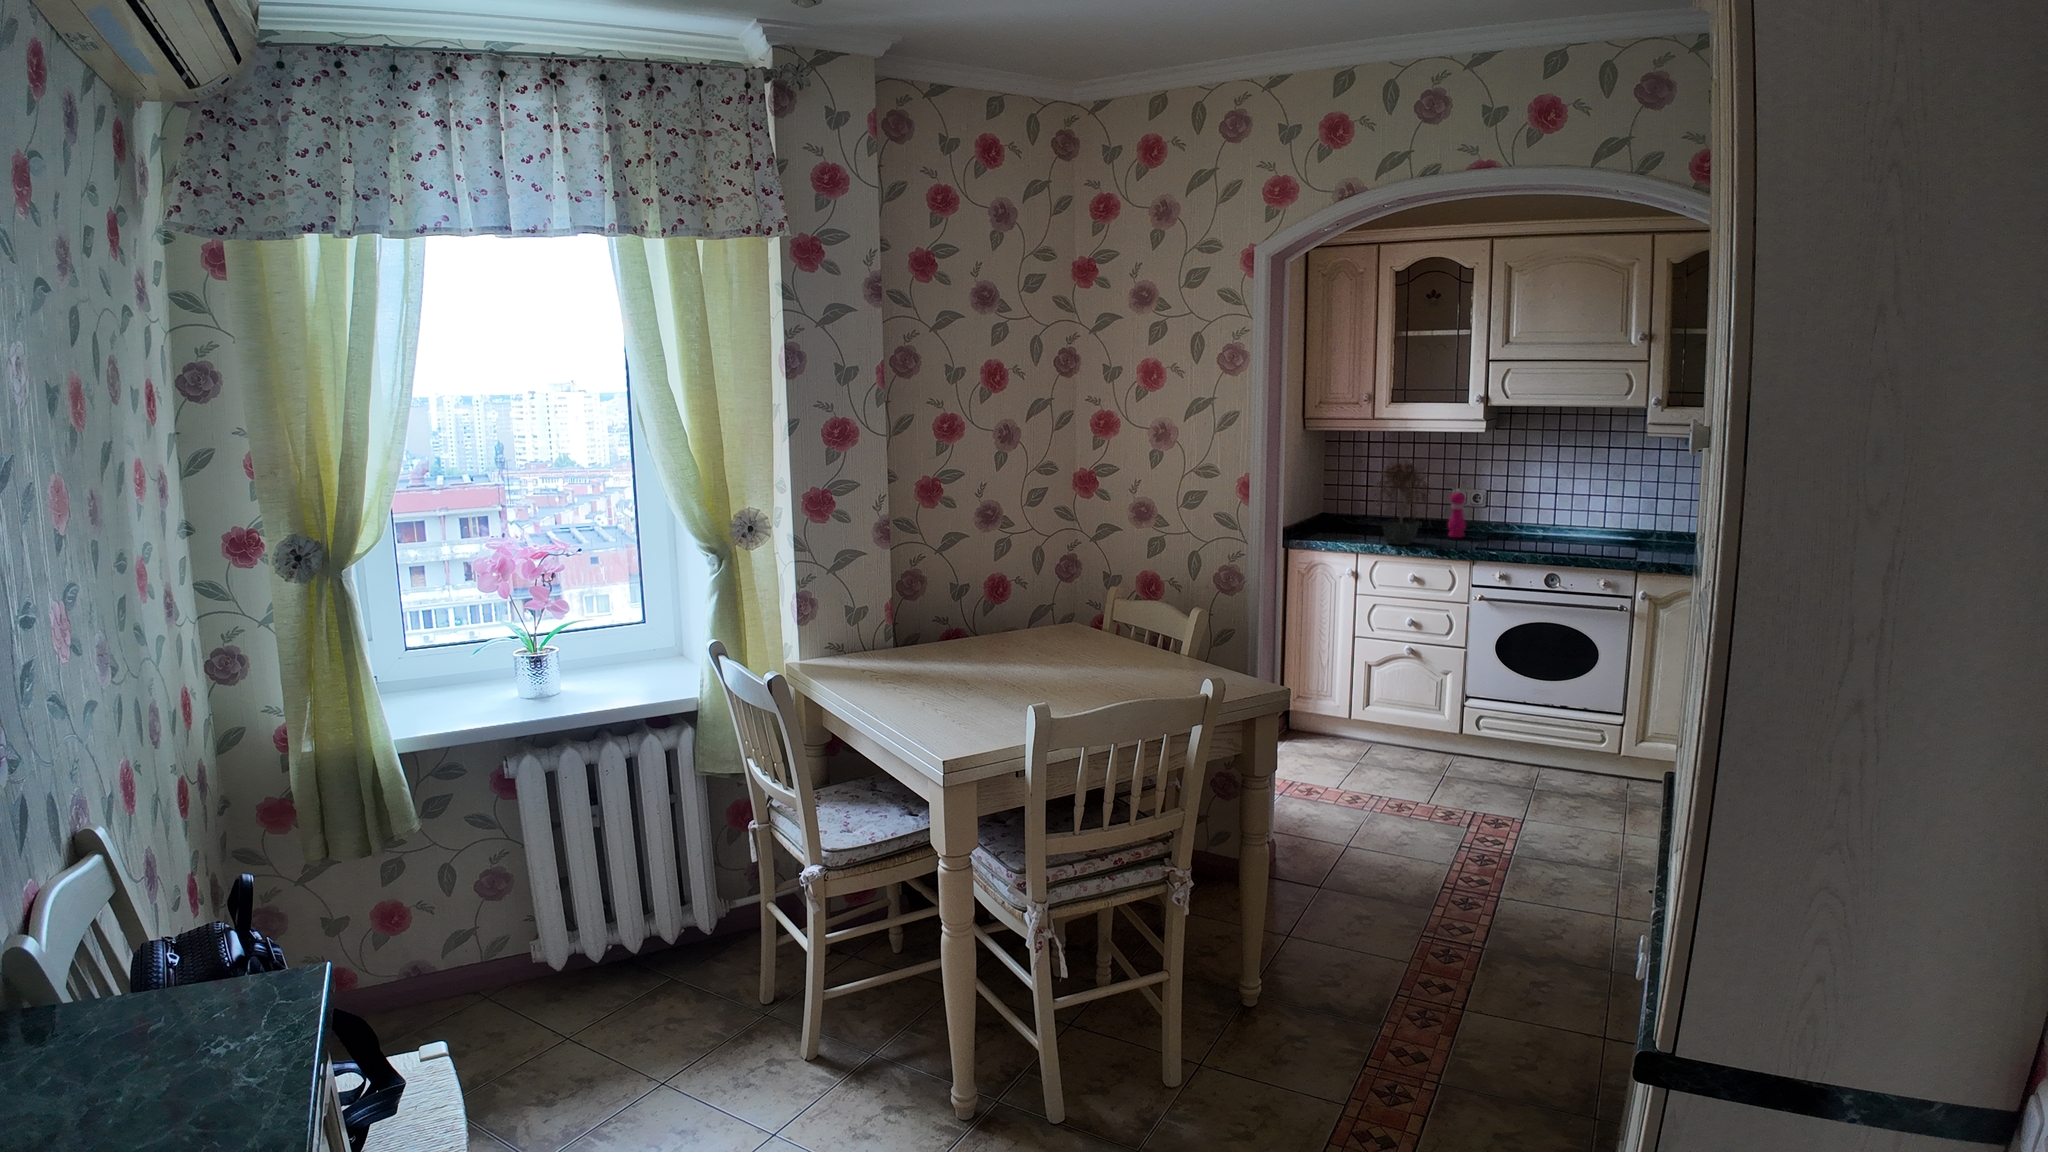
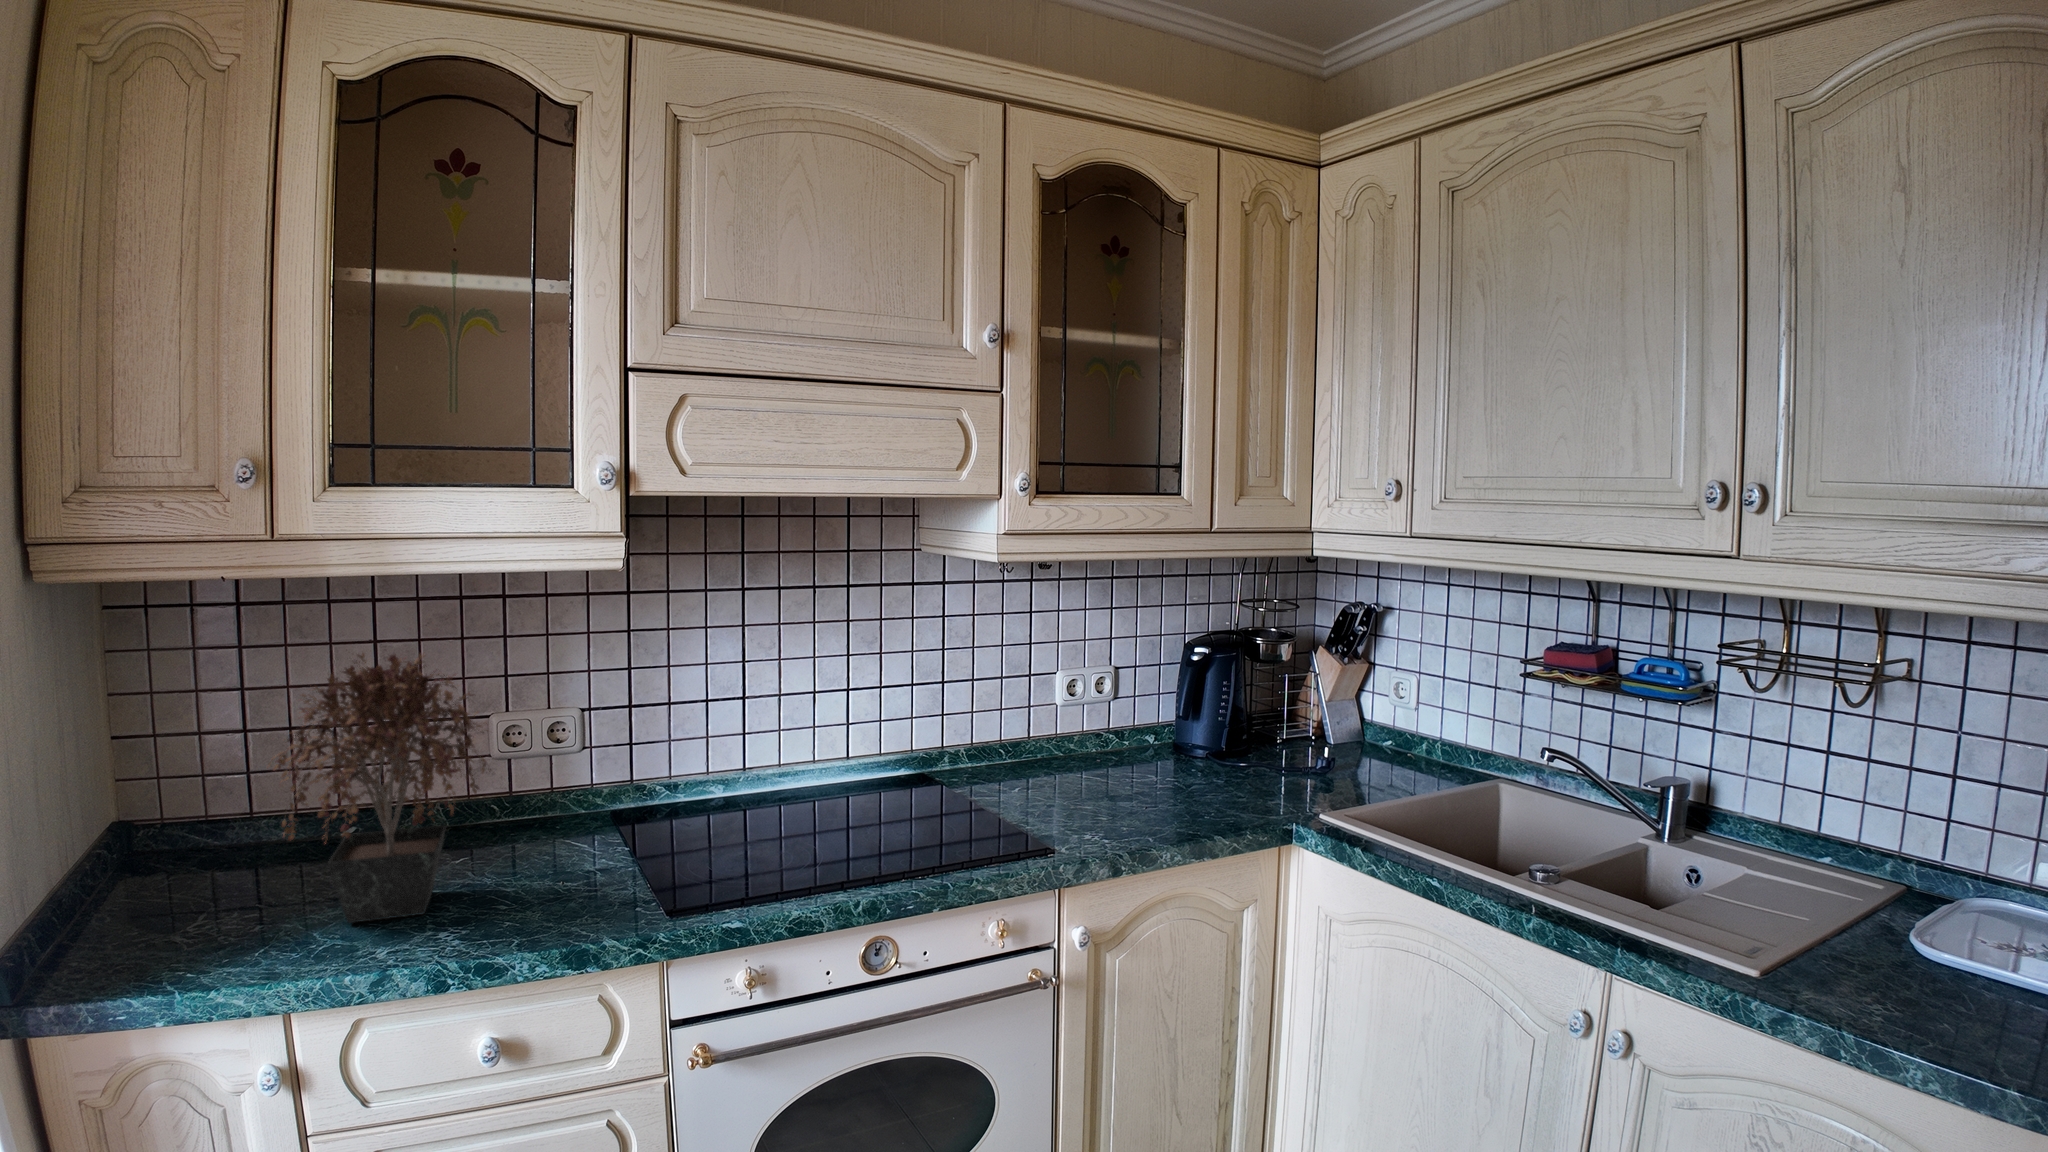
pepper mill: present [1448,489,1466,538] -> none [503,716,553,845]

